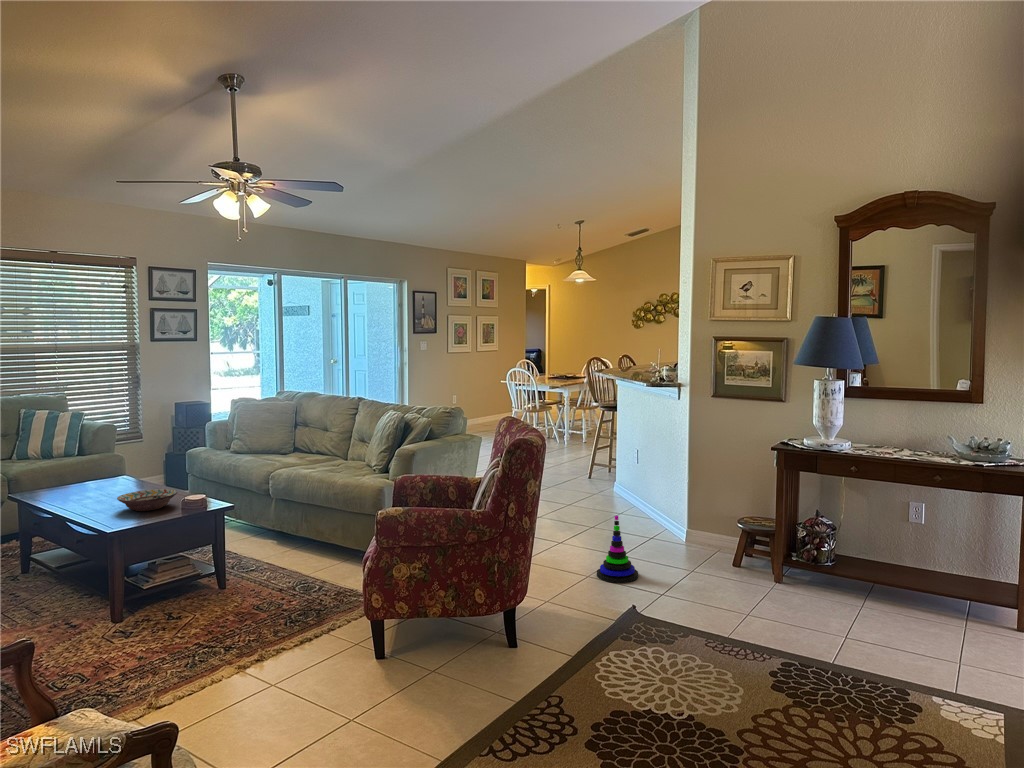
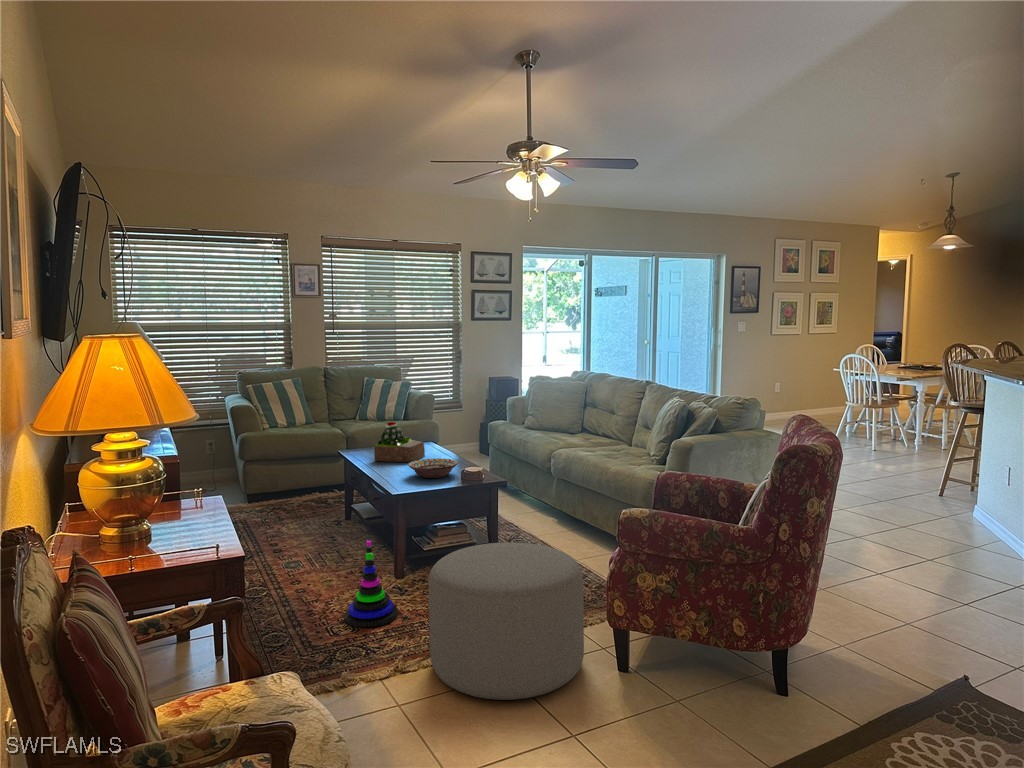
succulent plant: none [63,456,126,501] -> present [374,422,425,462]
stacking toy: present [597,516,638,583] -> present [344,541,398,627]
ottoman: none [184,557,345,709] -> present [428,542,584,700]

